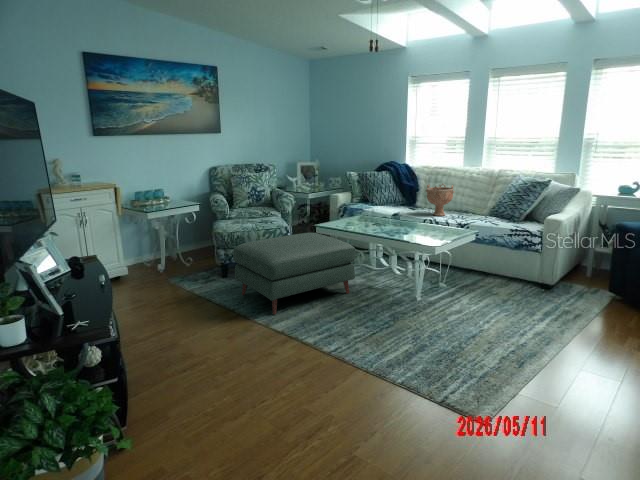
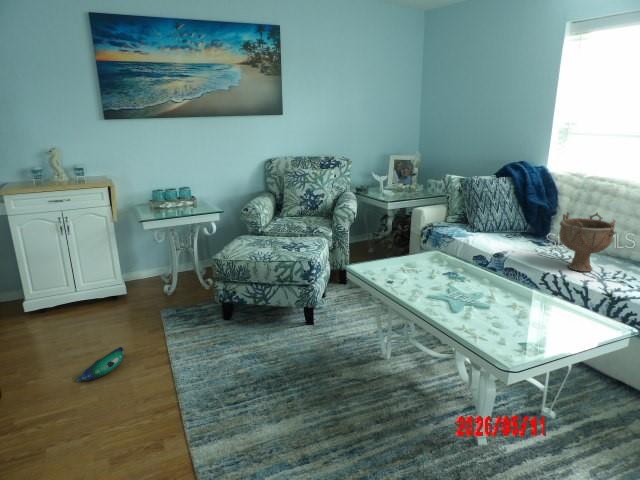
ottoman: present [233,233,356,314] -> none [203,277,382,419]
plush toy: none [154,297,178,318] -> present [77,347,124,381]

